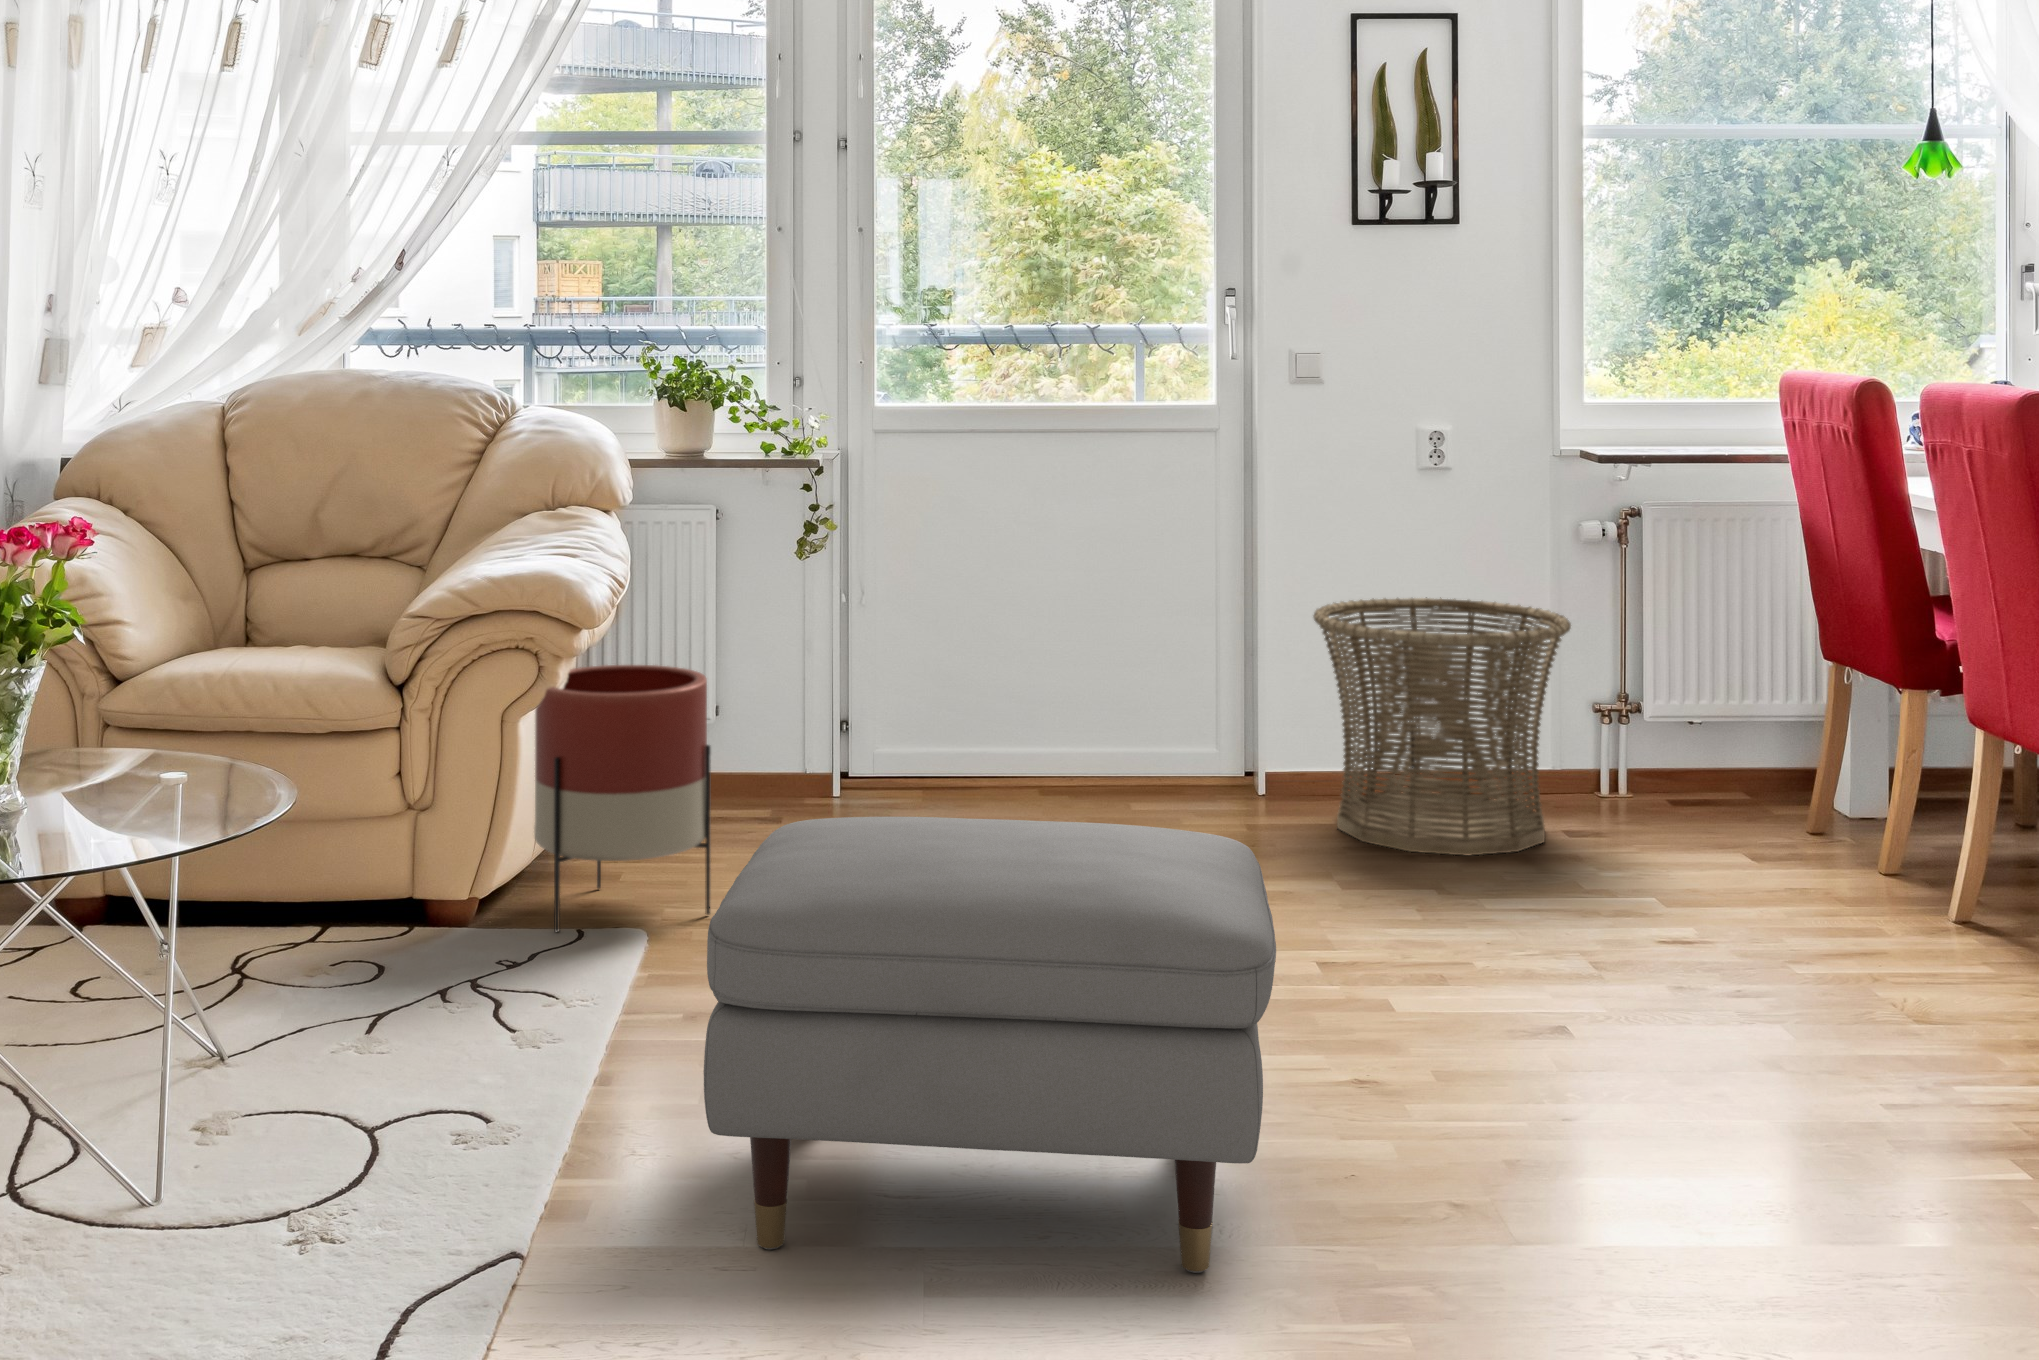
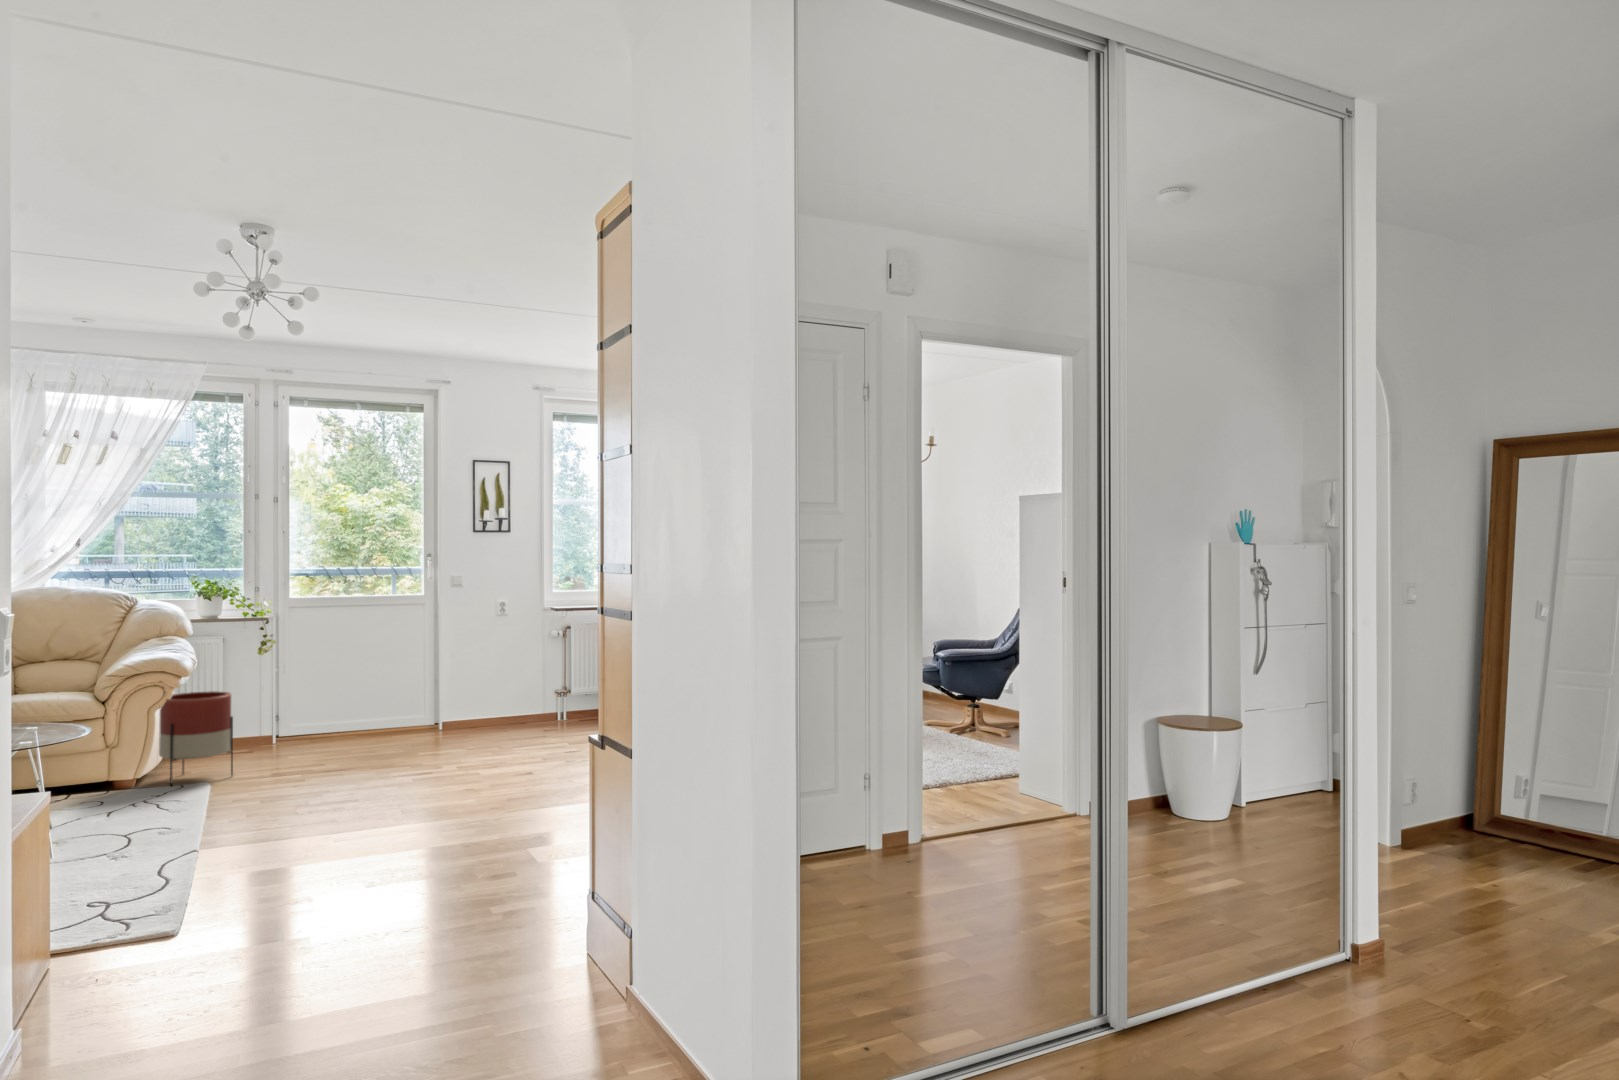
basket: present [1313,597,1571,855] -> none [459,657,545,739]
ottoman: present [704,817,1276,1273] -> none [259,714,436,837]

